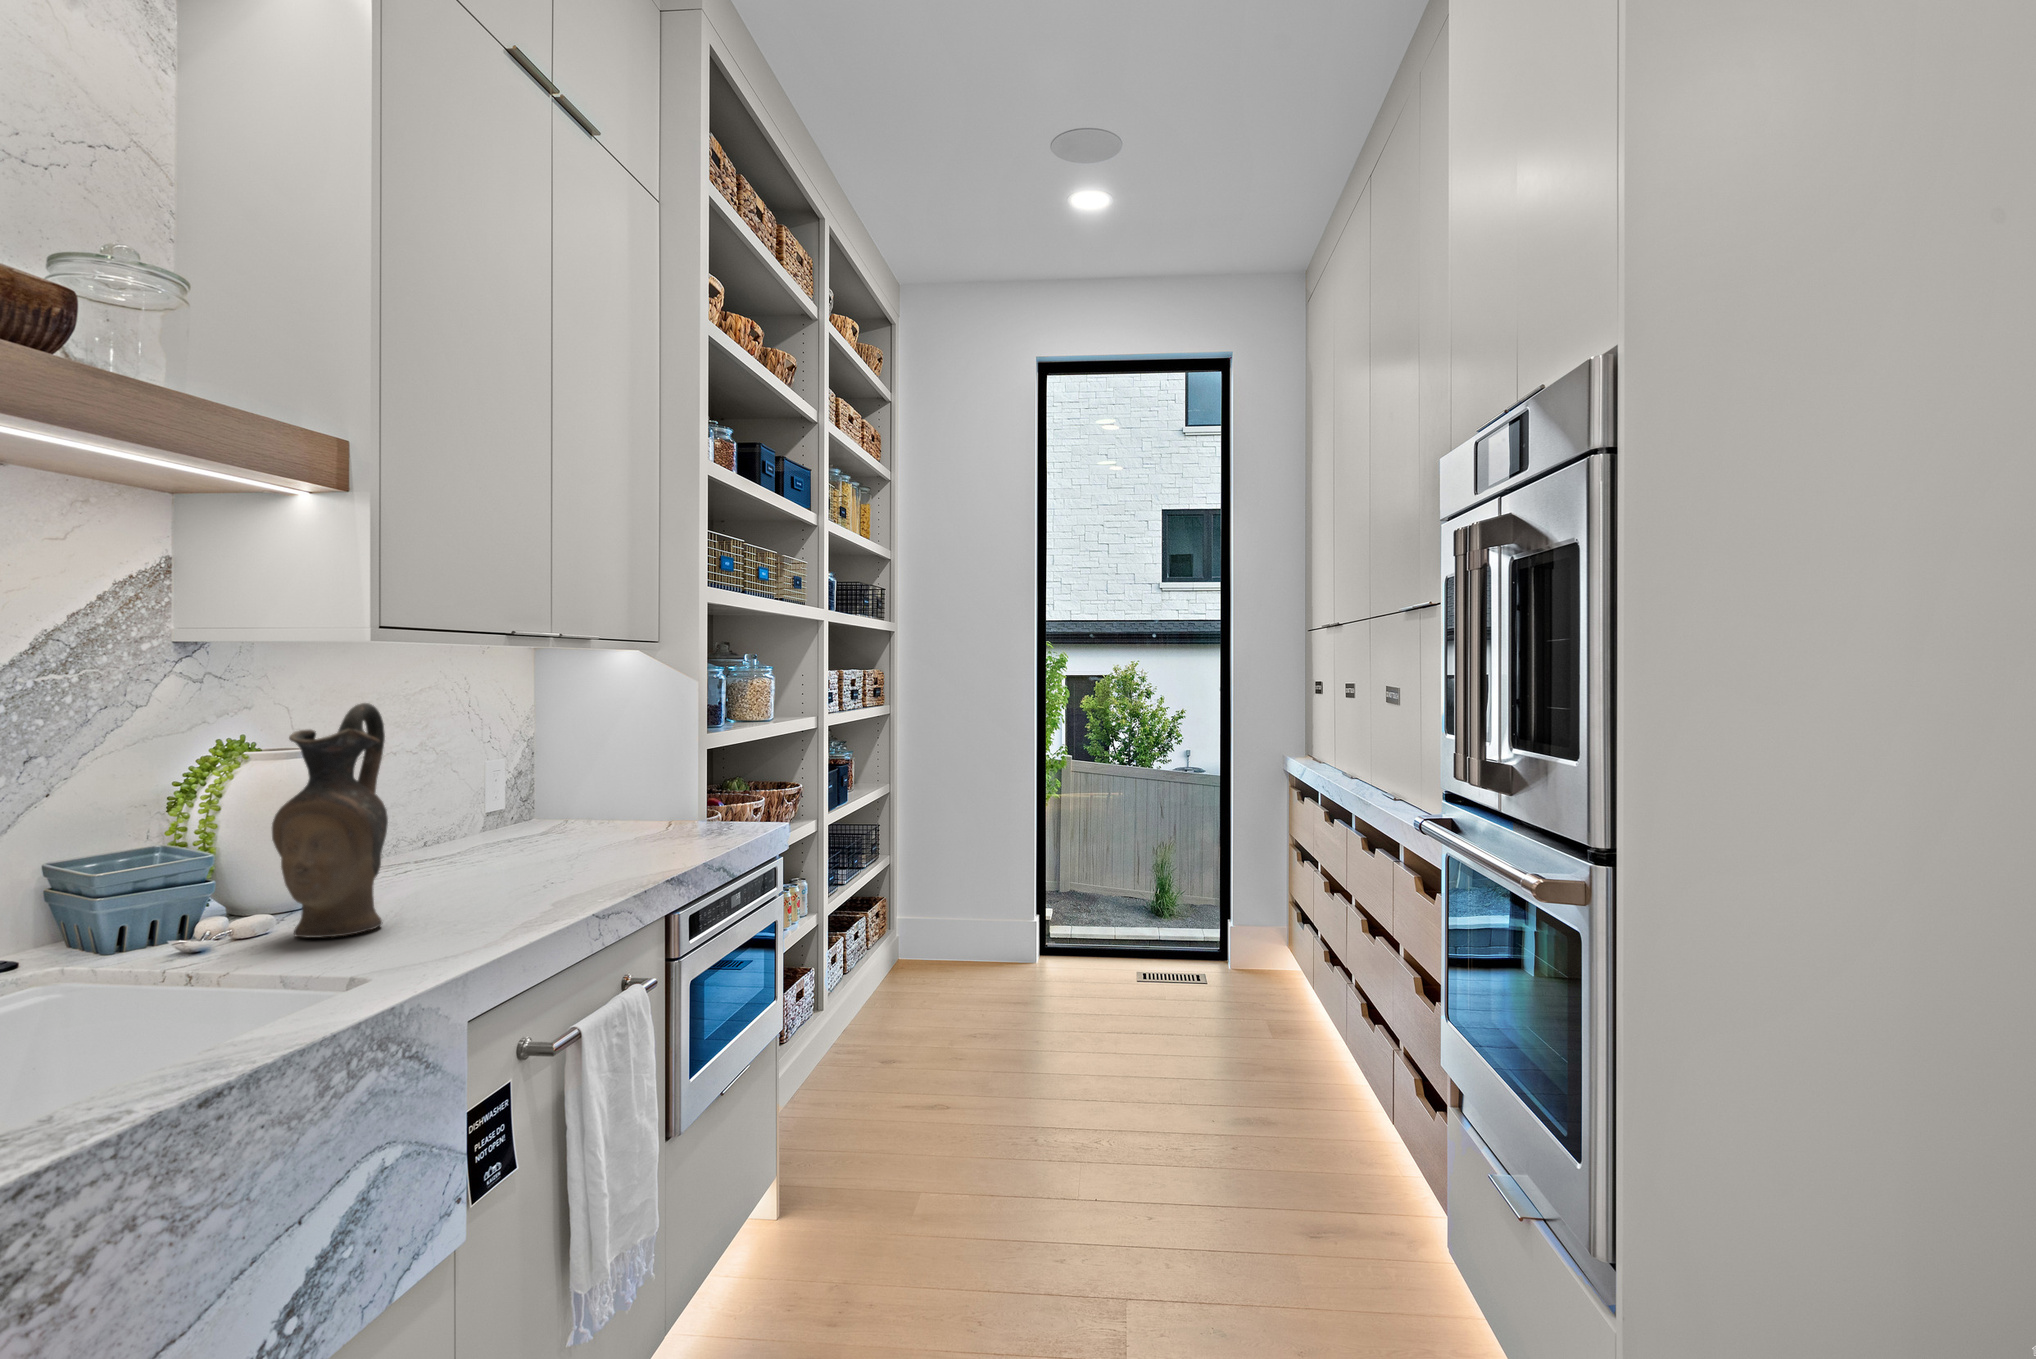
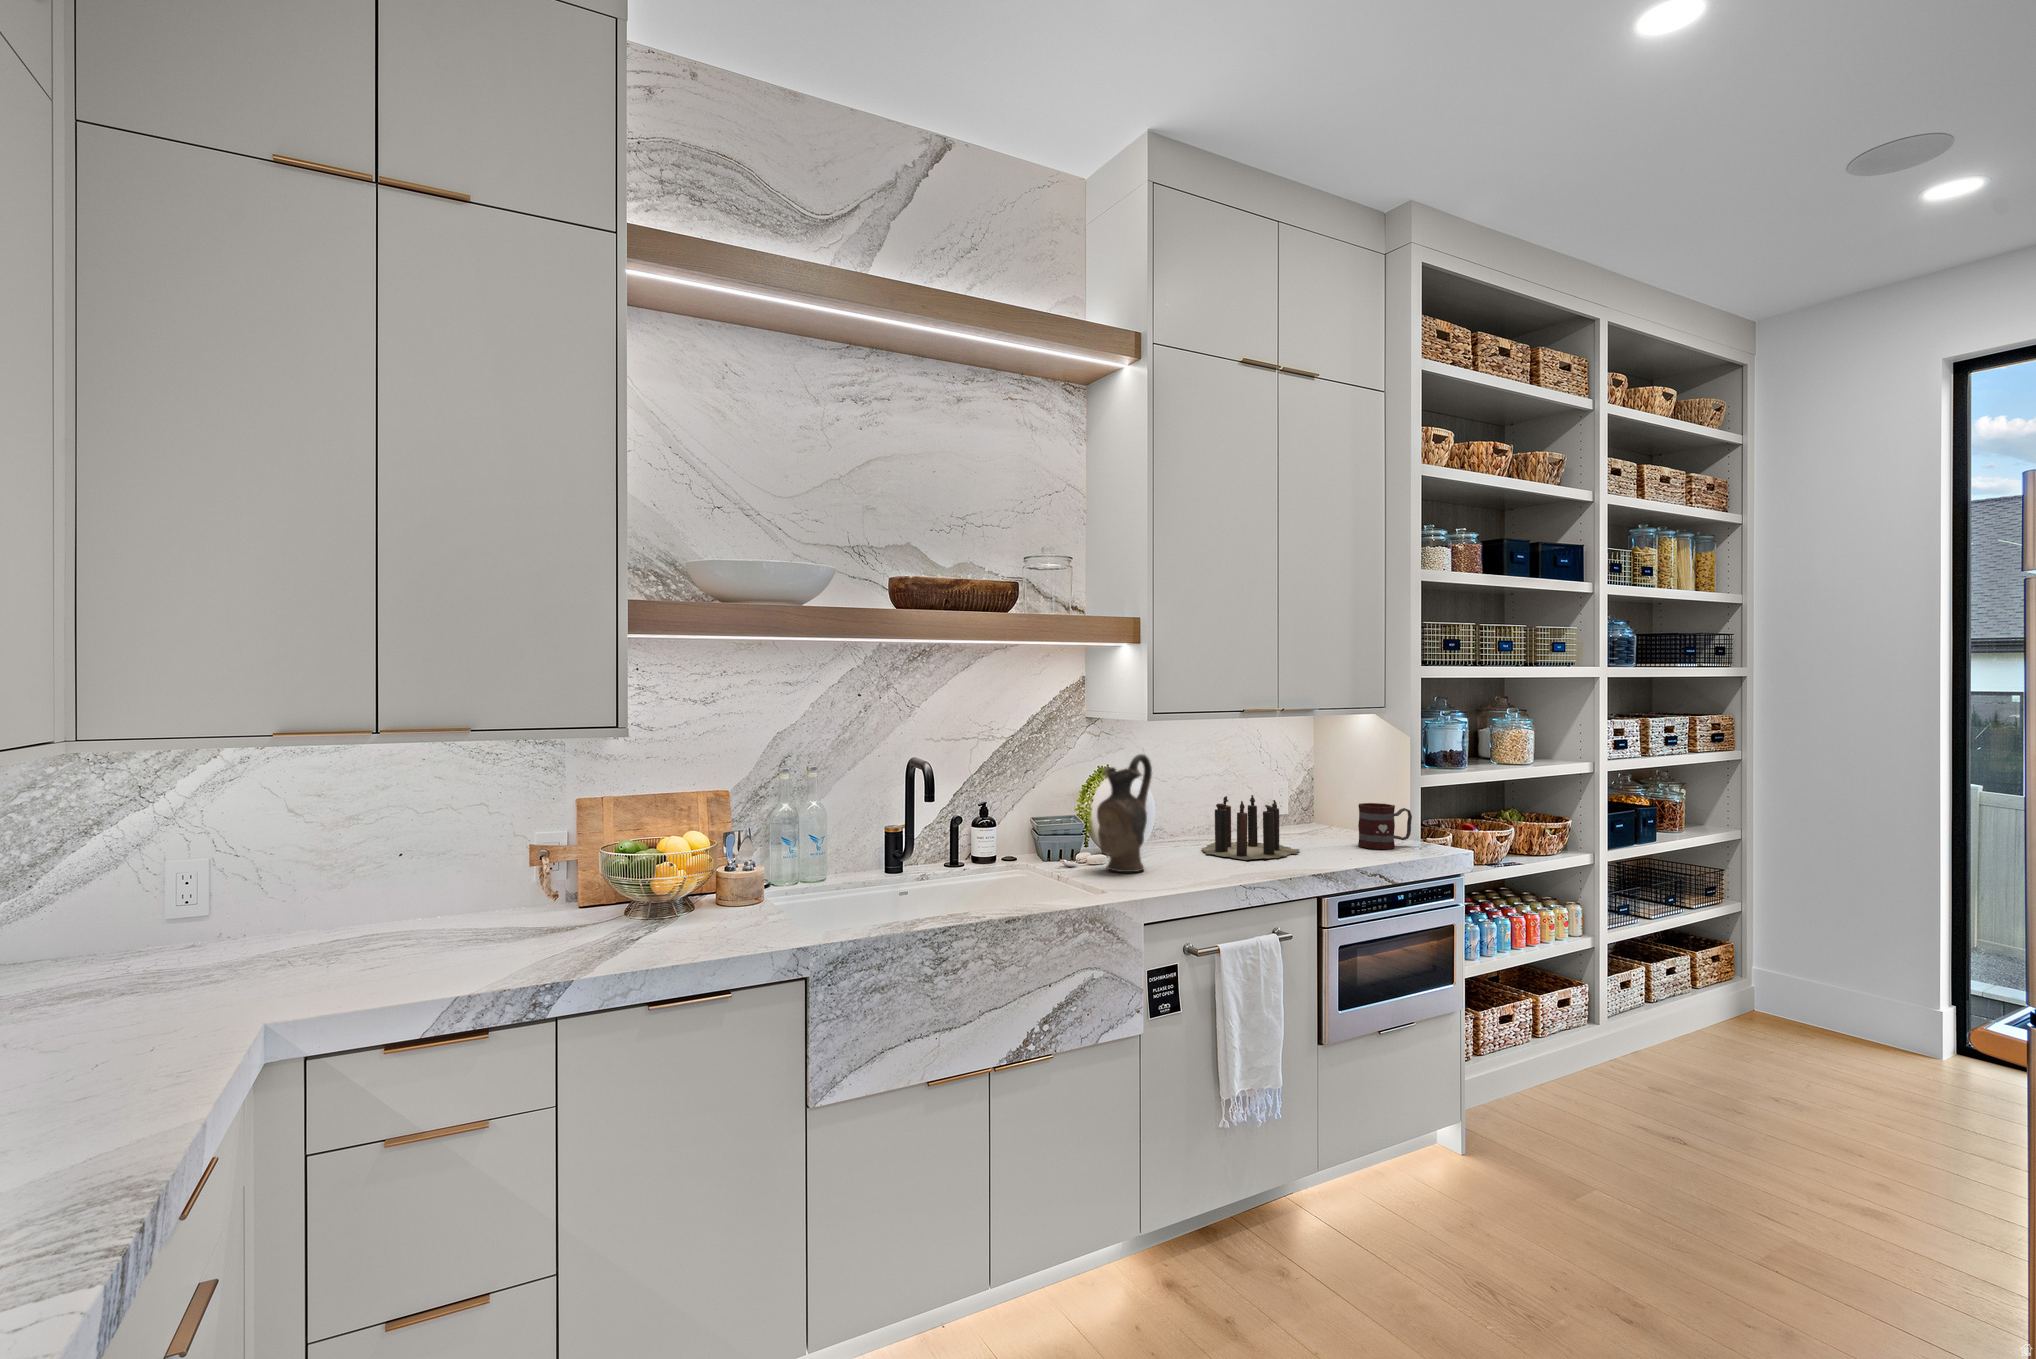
mug: none [650,774,719,837] -> present [1358,803,1412,849]
candle: none [401,775,620,880] -> present [1202,795,1300,860]

